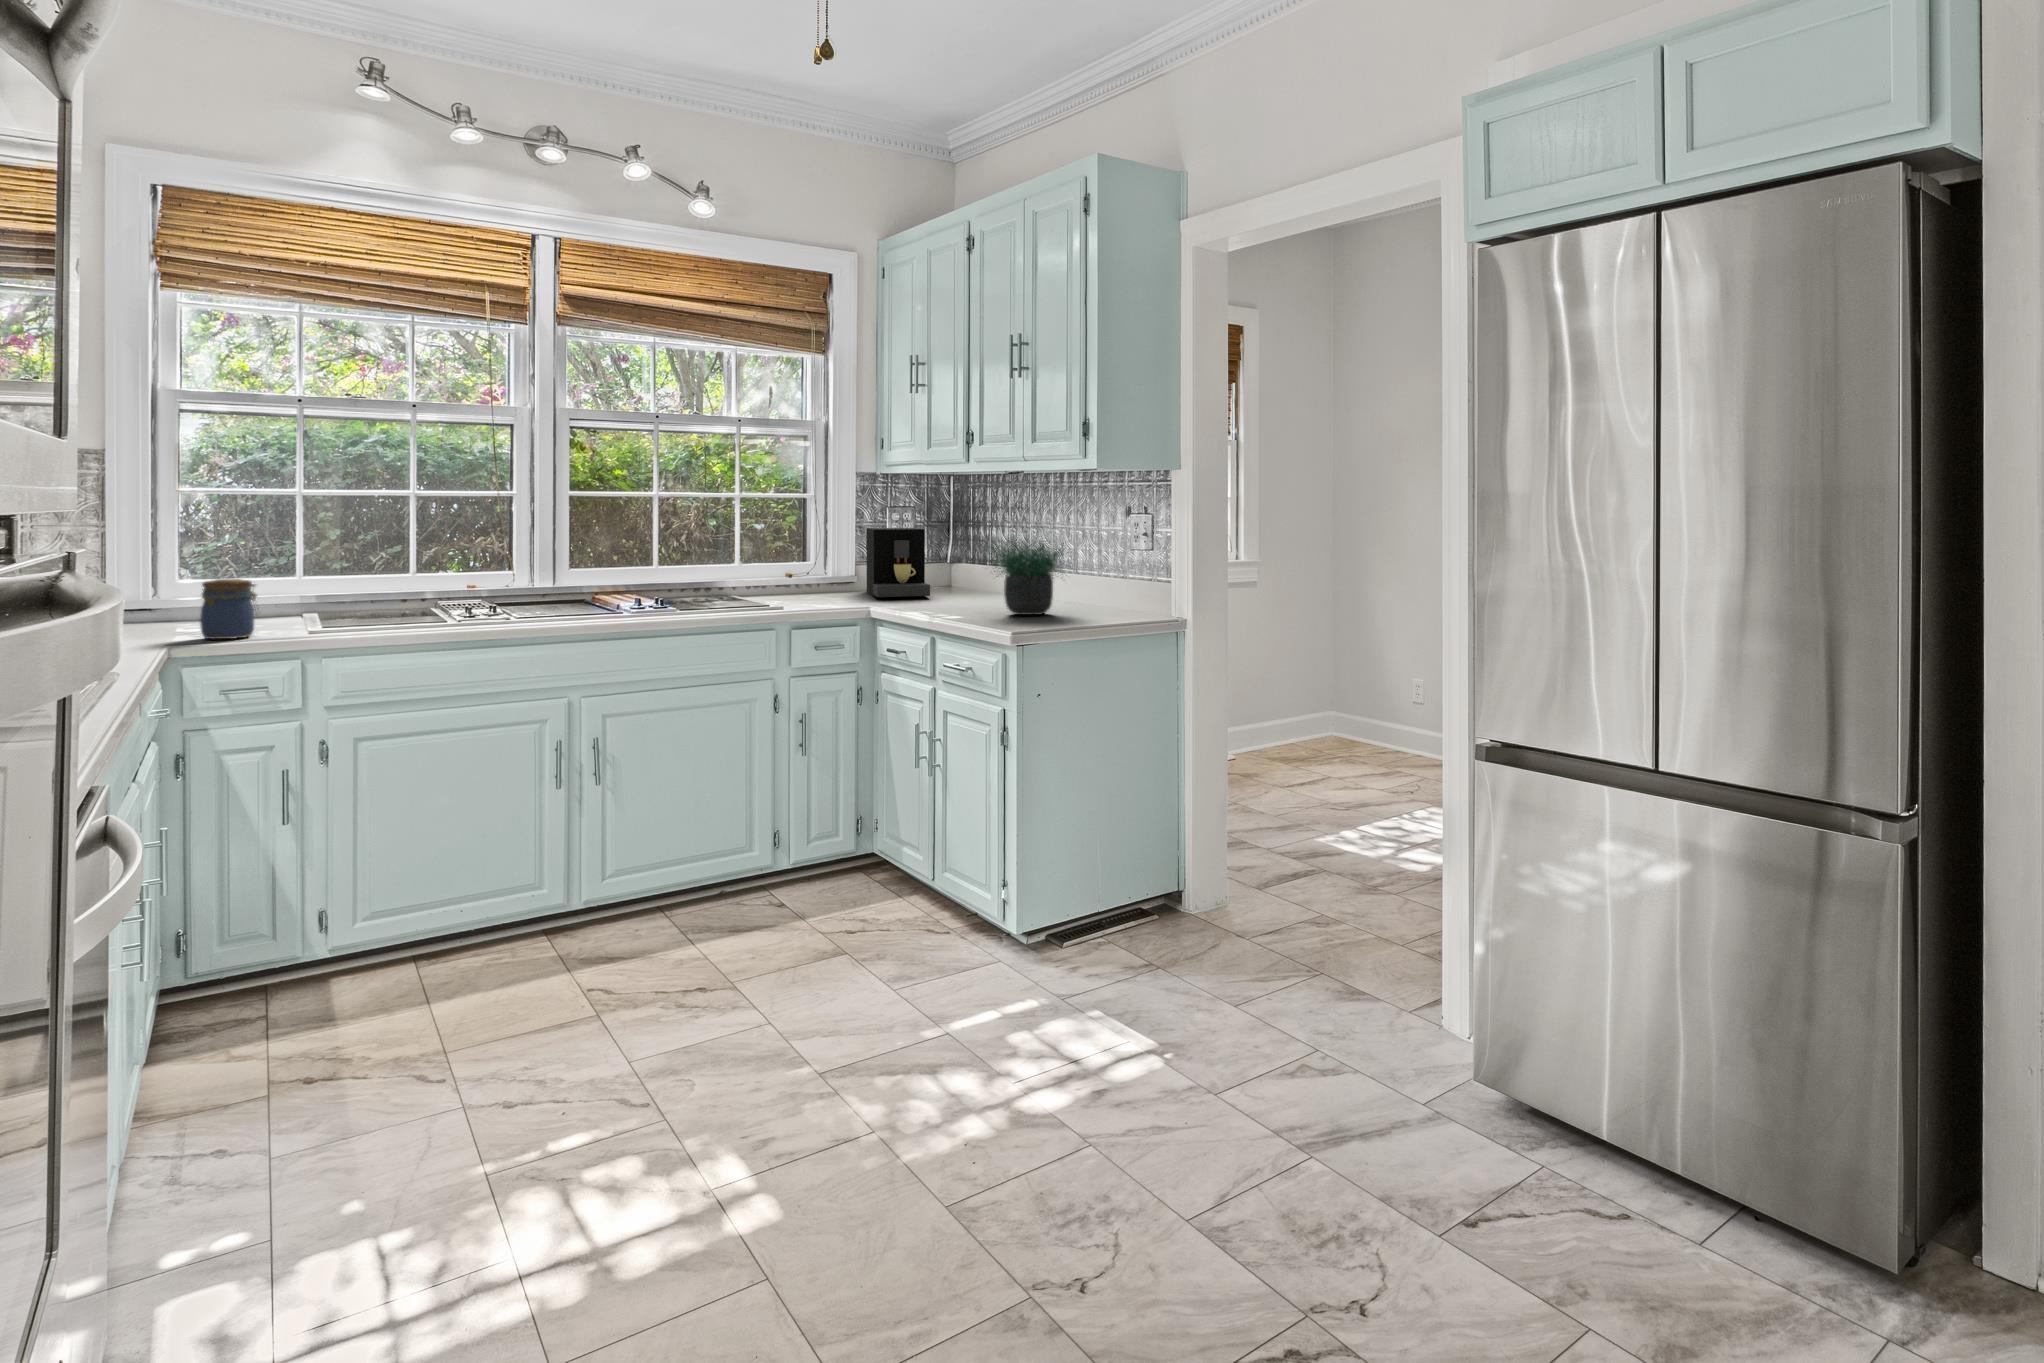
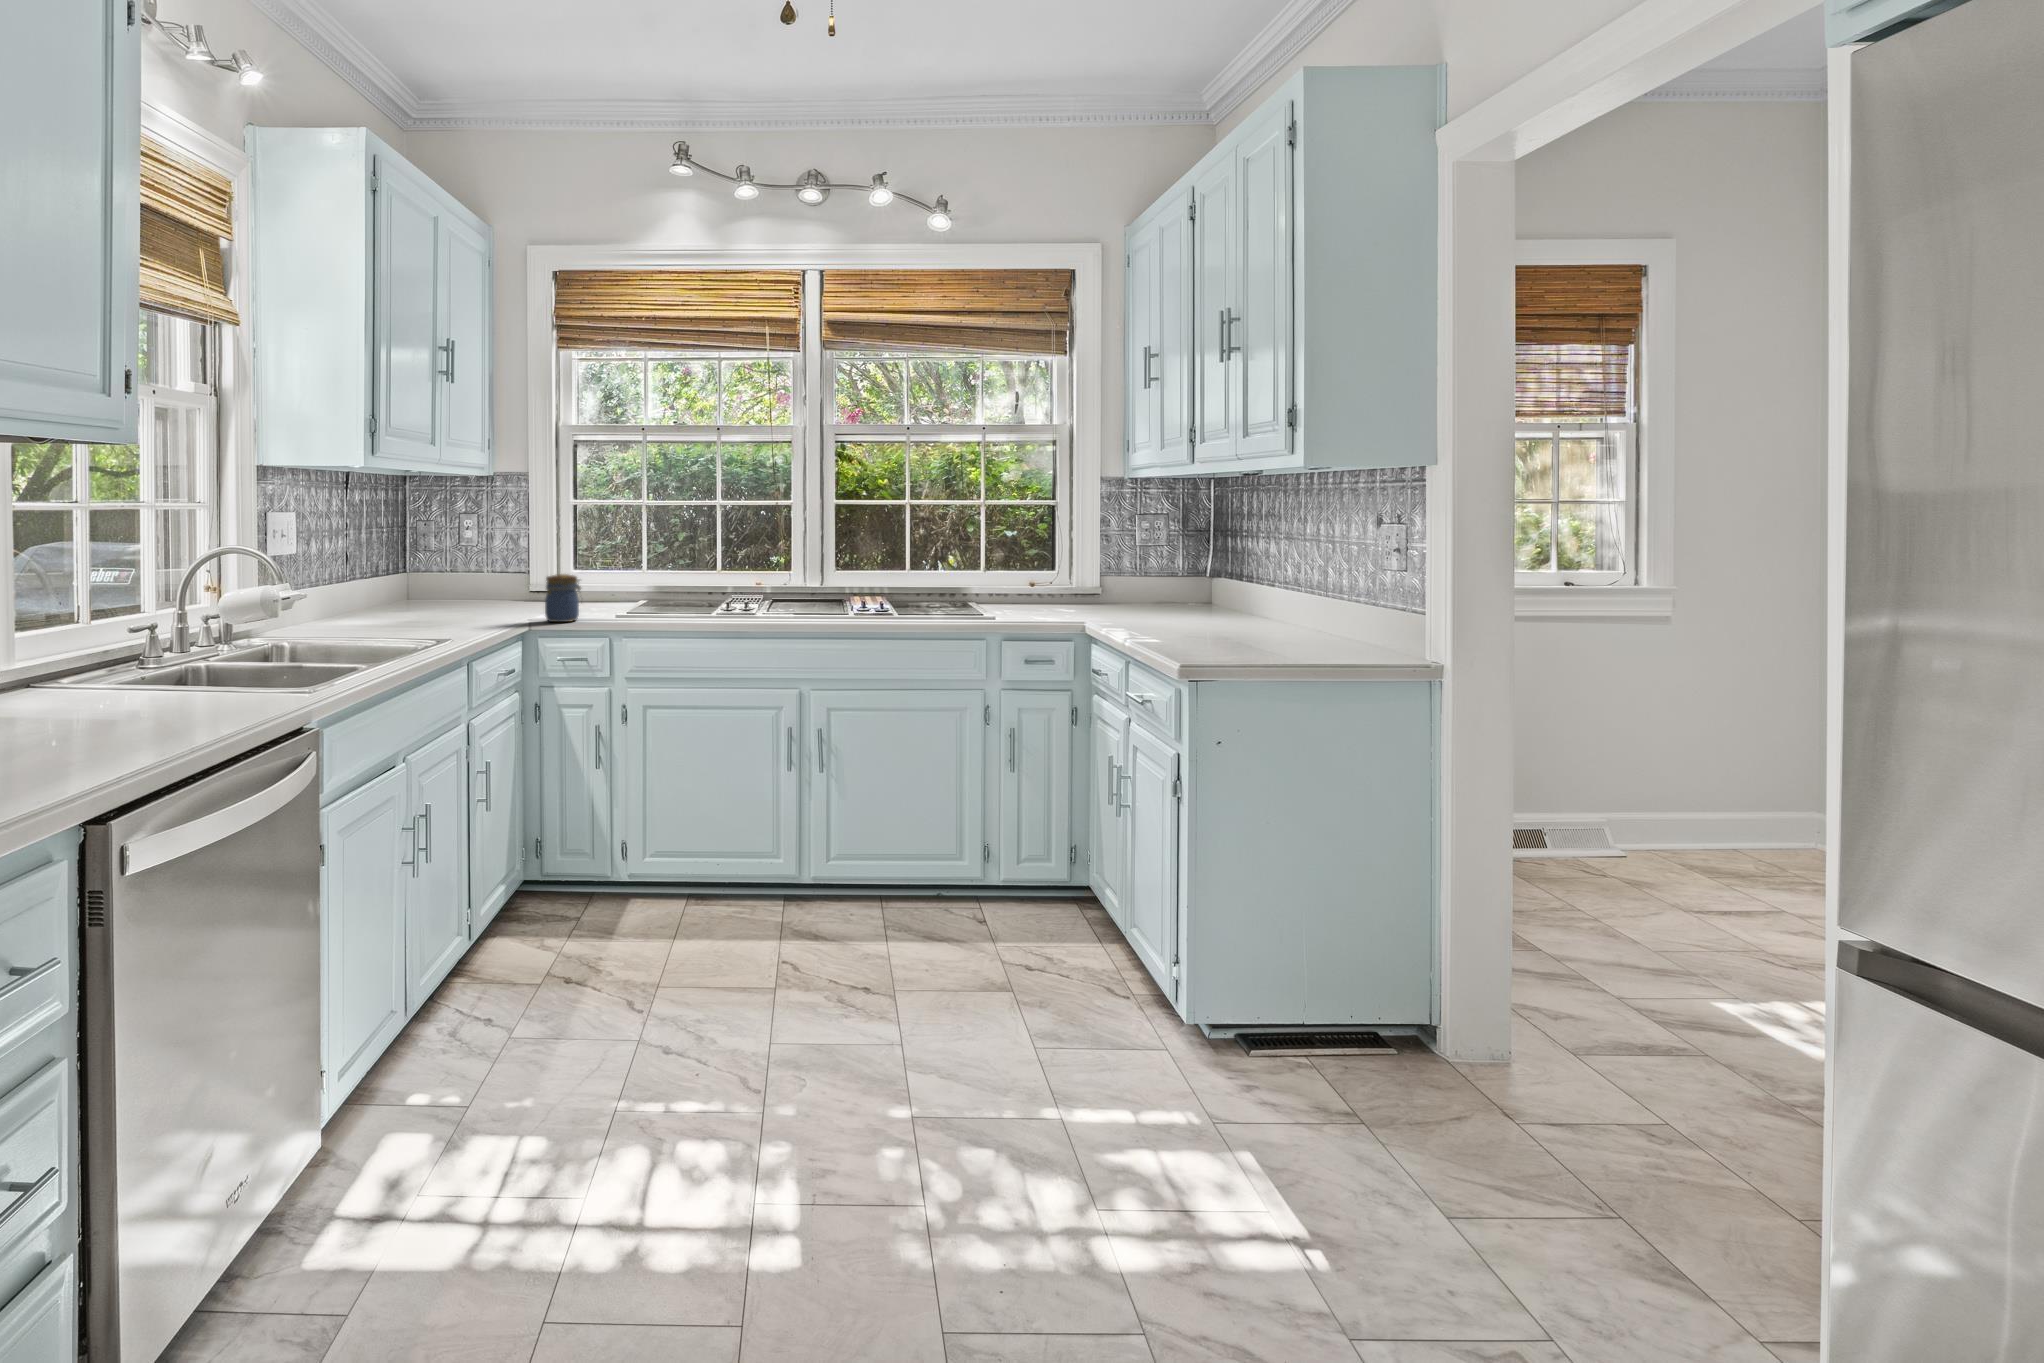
coffee maker: present [866,528,930,597] -> none [1101,535,1158,610]
potted plant: present [990,531,1069,615] -> none [1171,509,1307,641]

